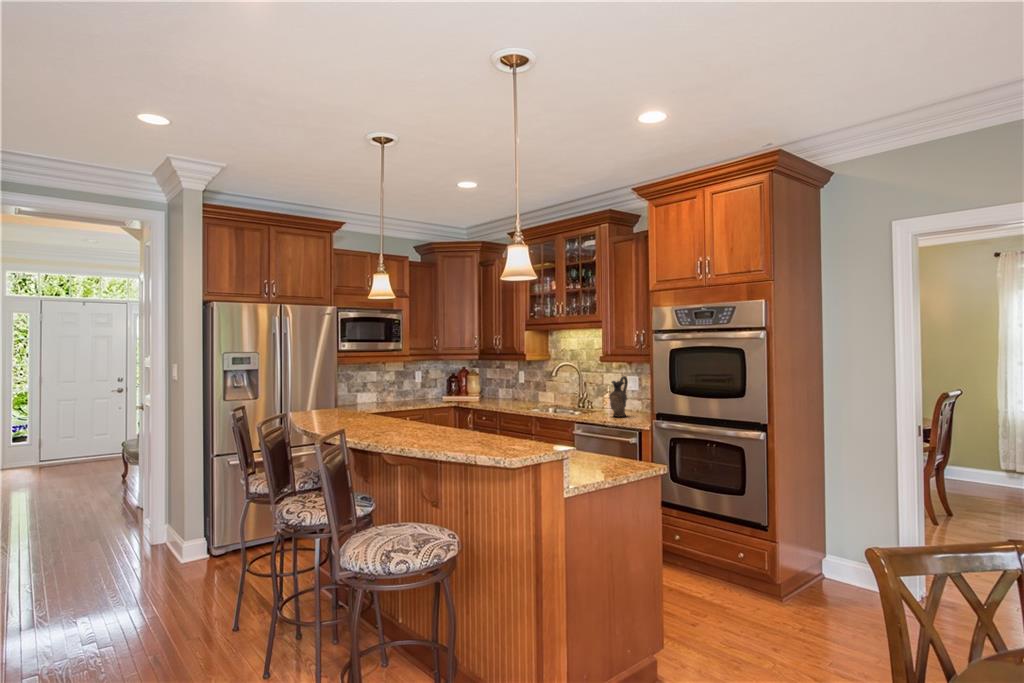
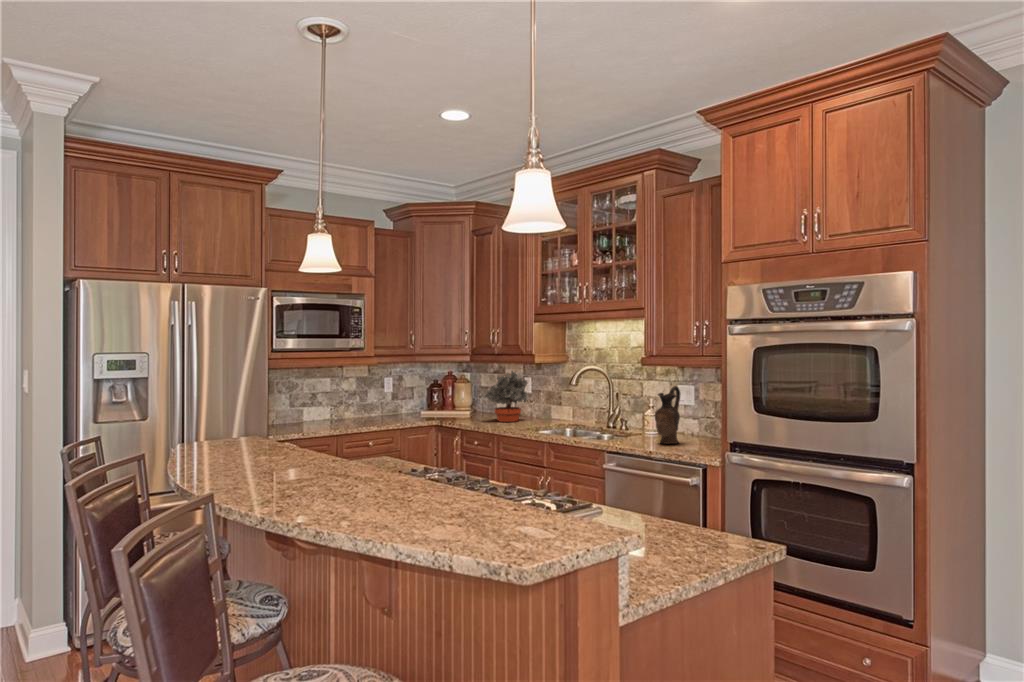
potted plant: none [490,366,521,404] -> present [485,371,527,422]

